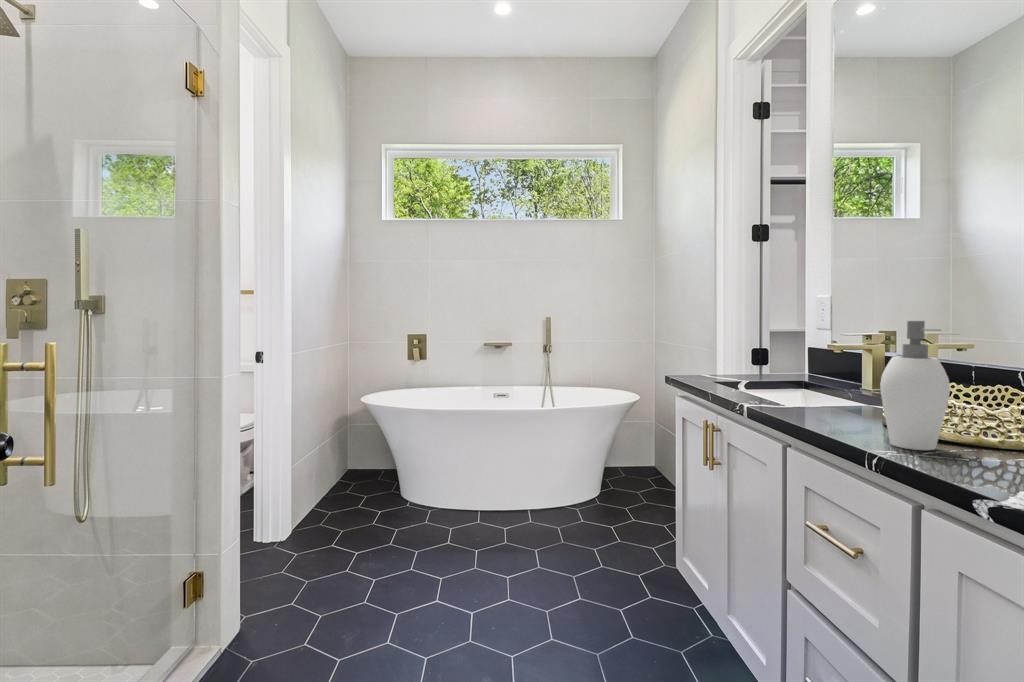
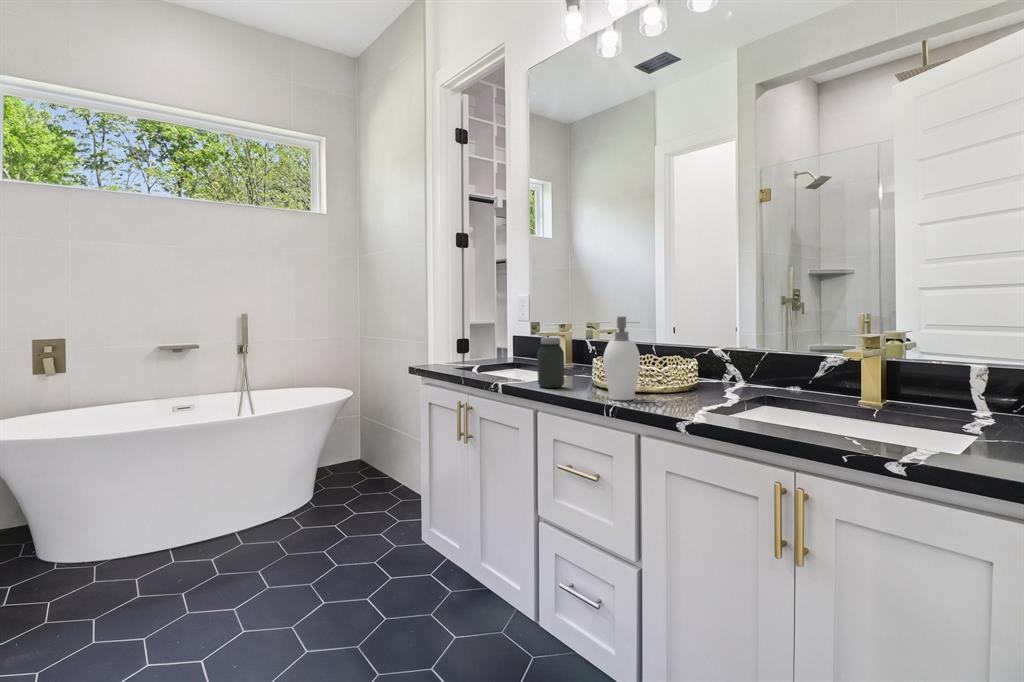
jar: none [795,349,837,417] -> present [537,338,564,388]

